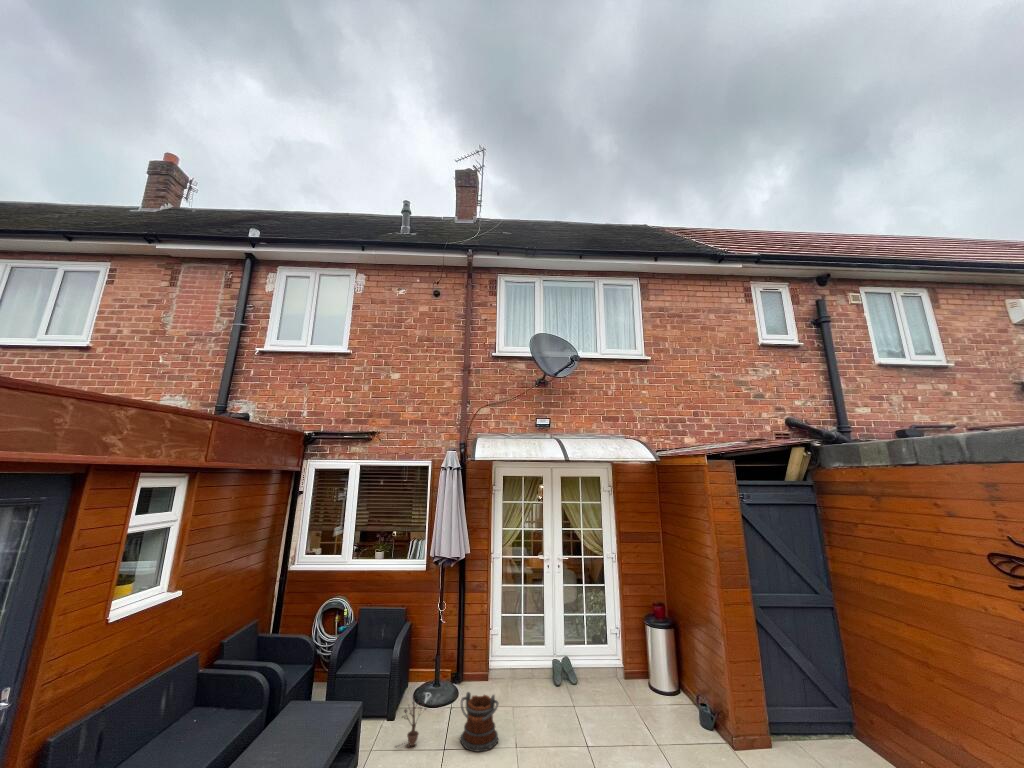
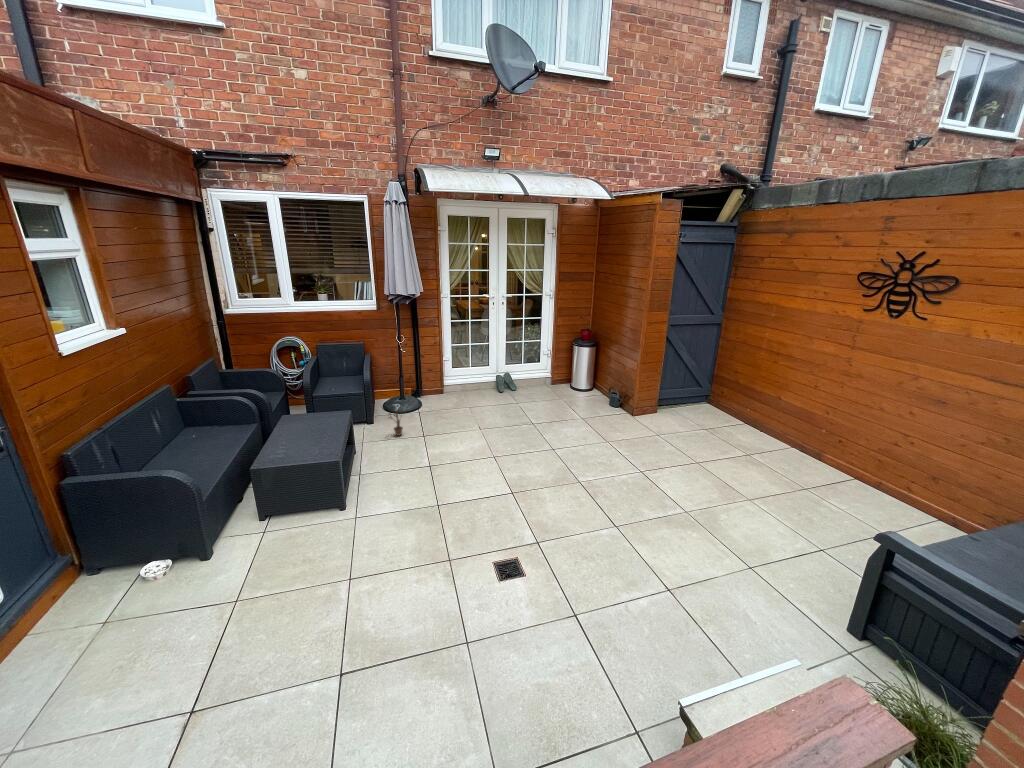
bucket: present [460,692,499,752] -> none [435,398,467,434]

